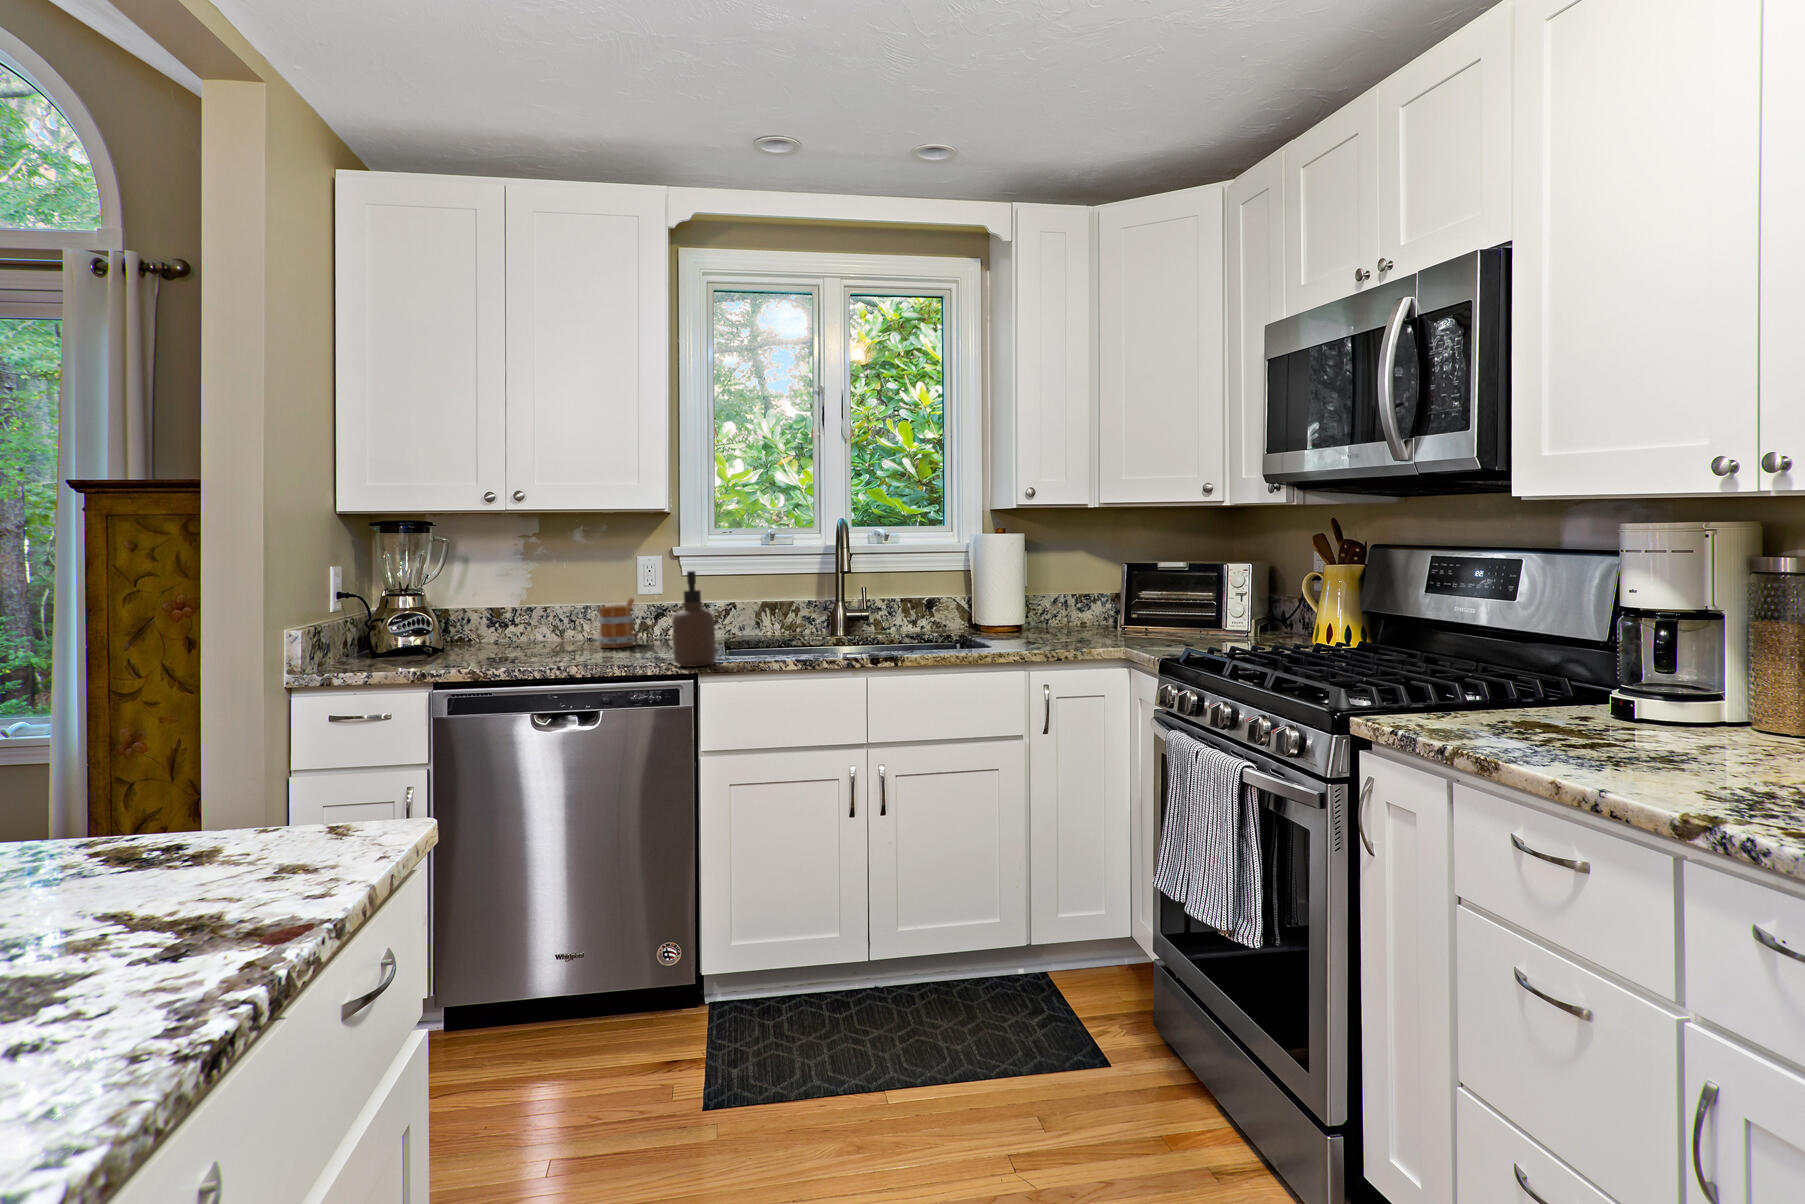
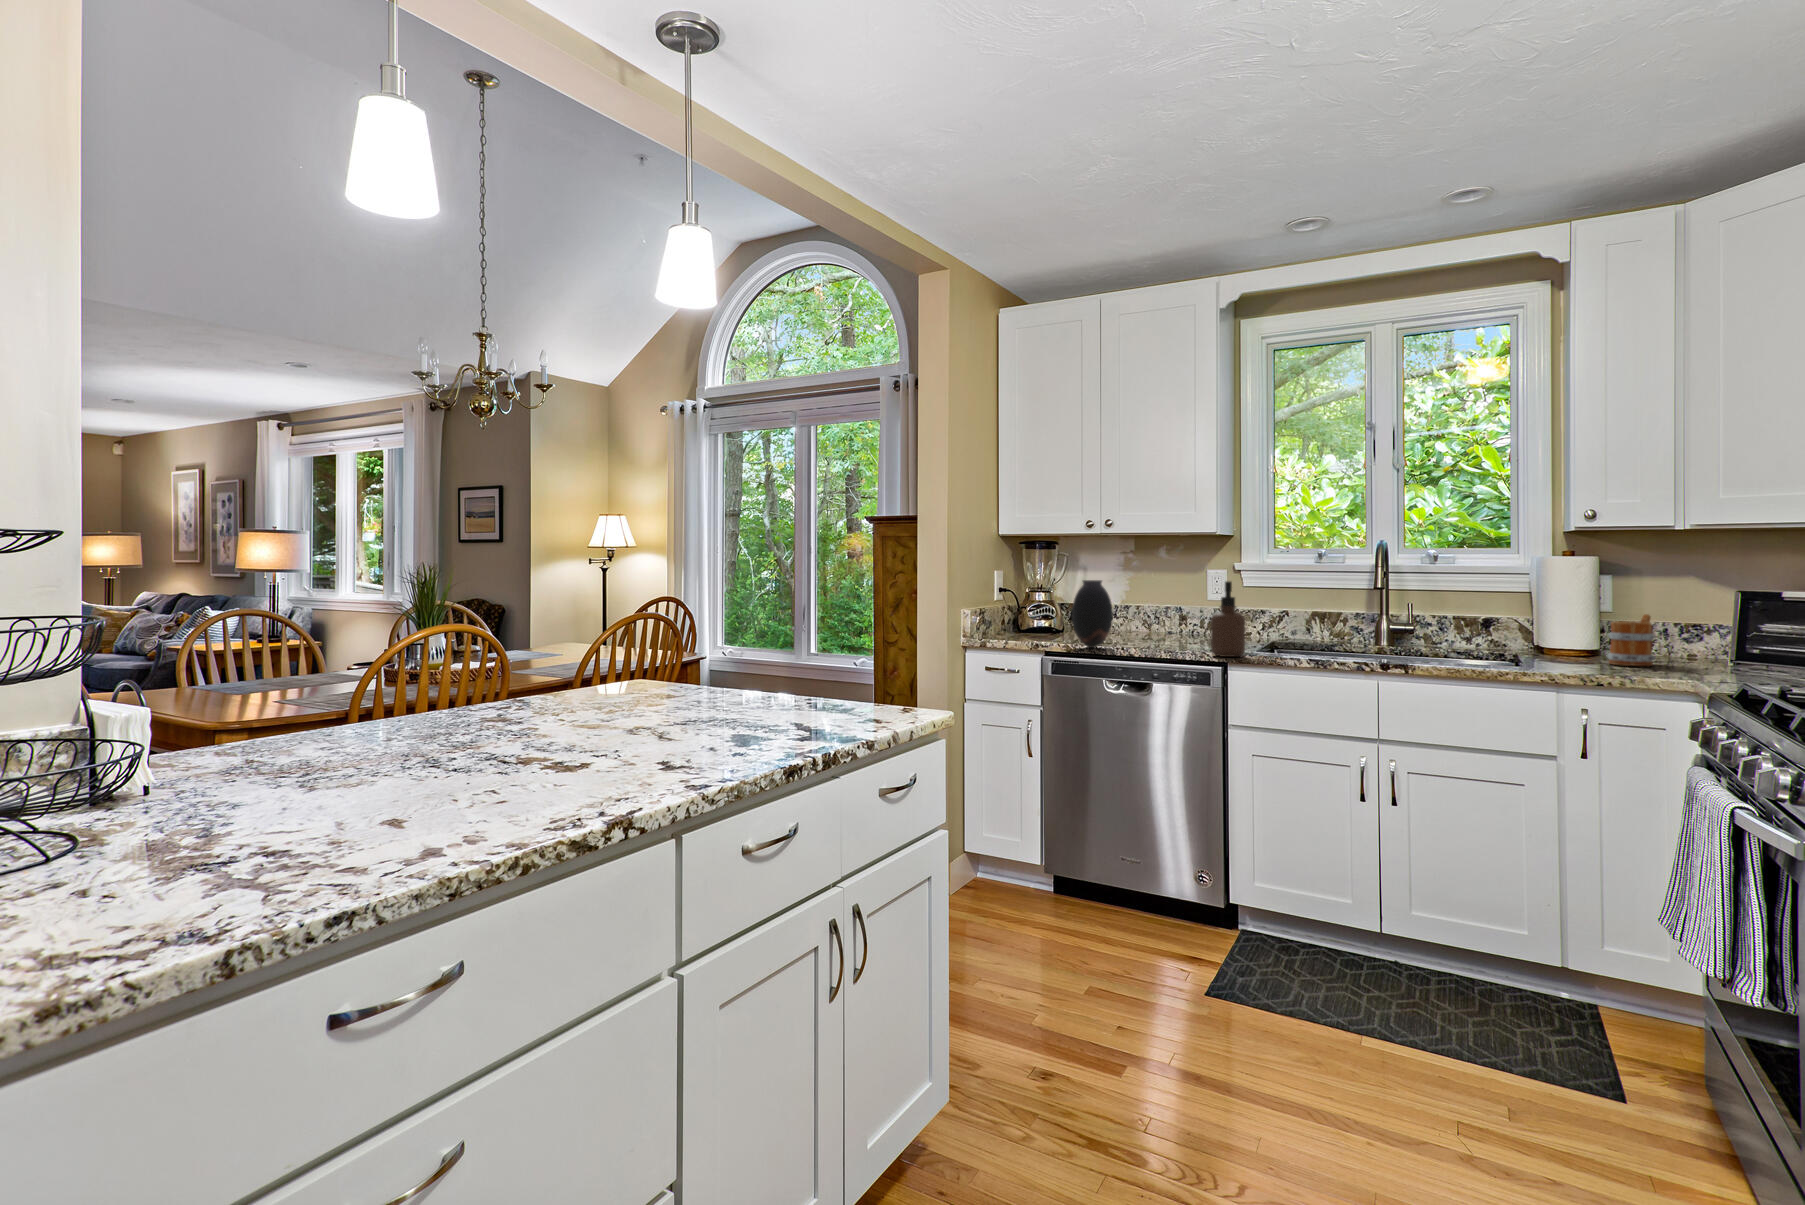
vase: none [471,575,532,671] -> present [1072,580,1113,648]
mug: present [598,598,637,648] -> present [1606,614,1655,666]

